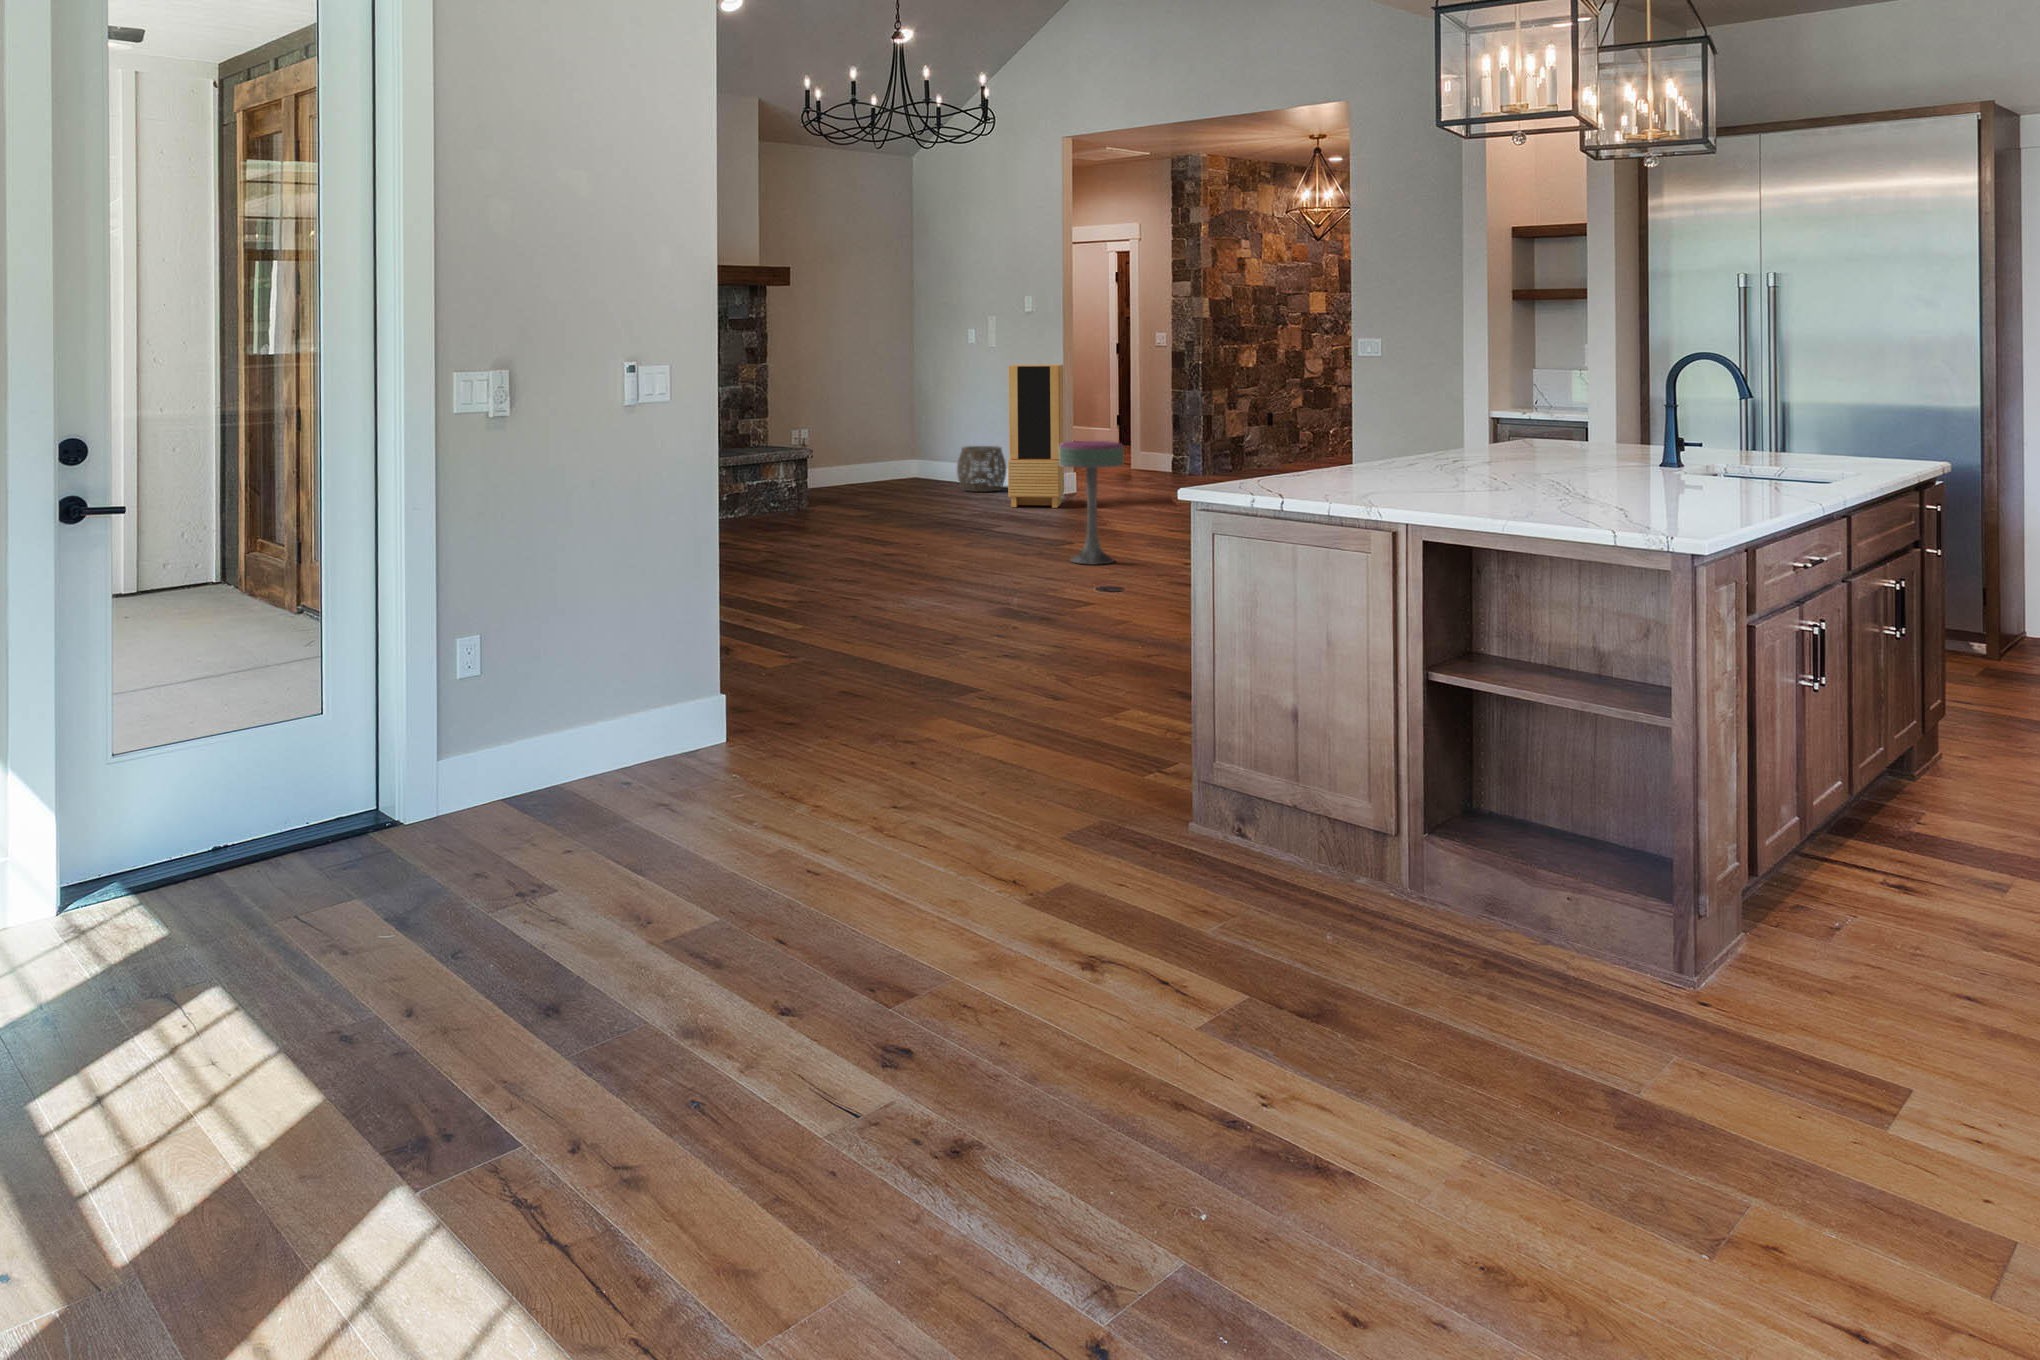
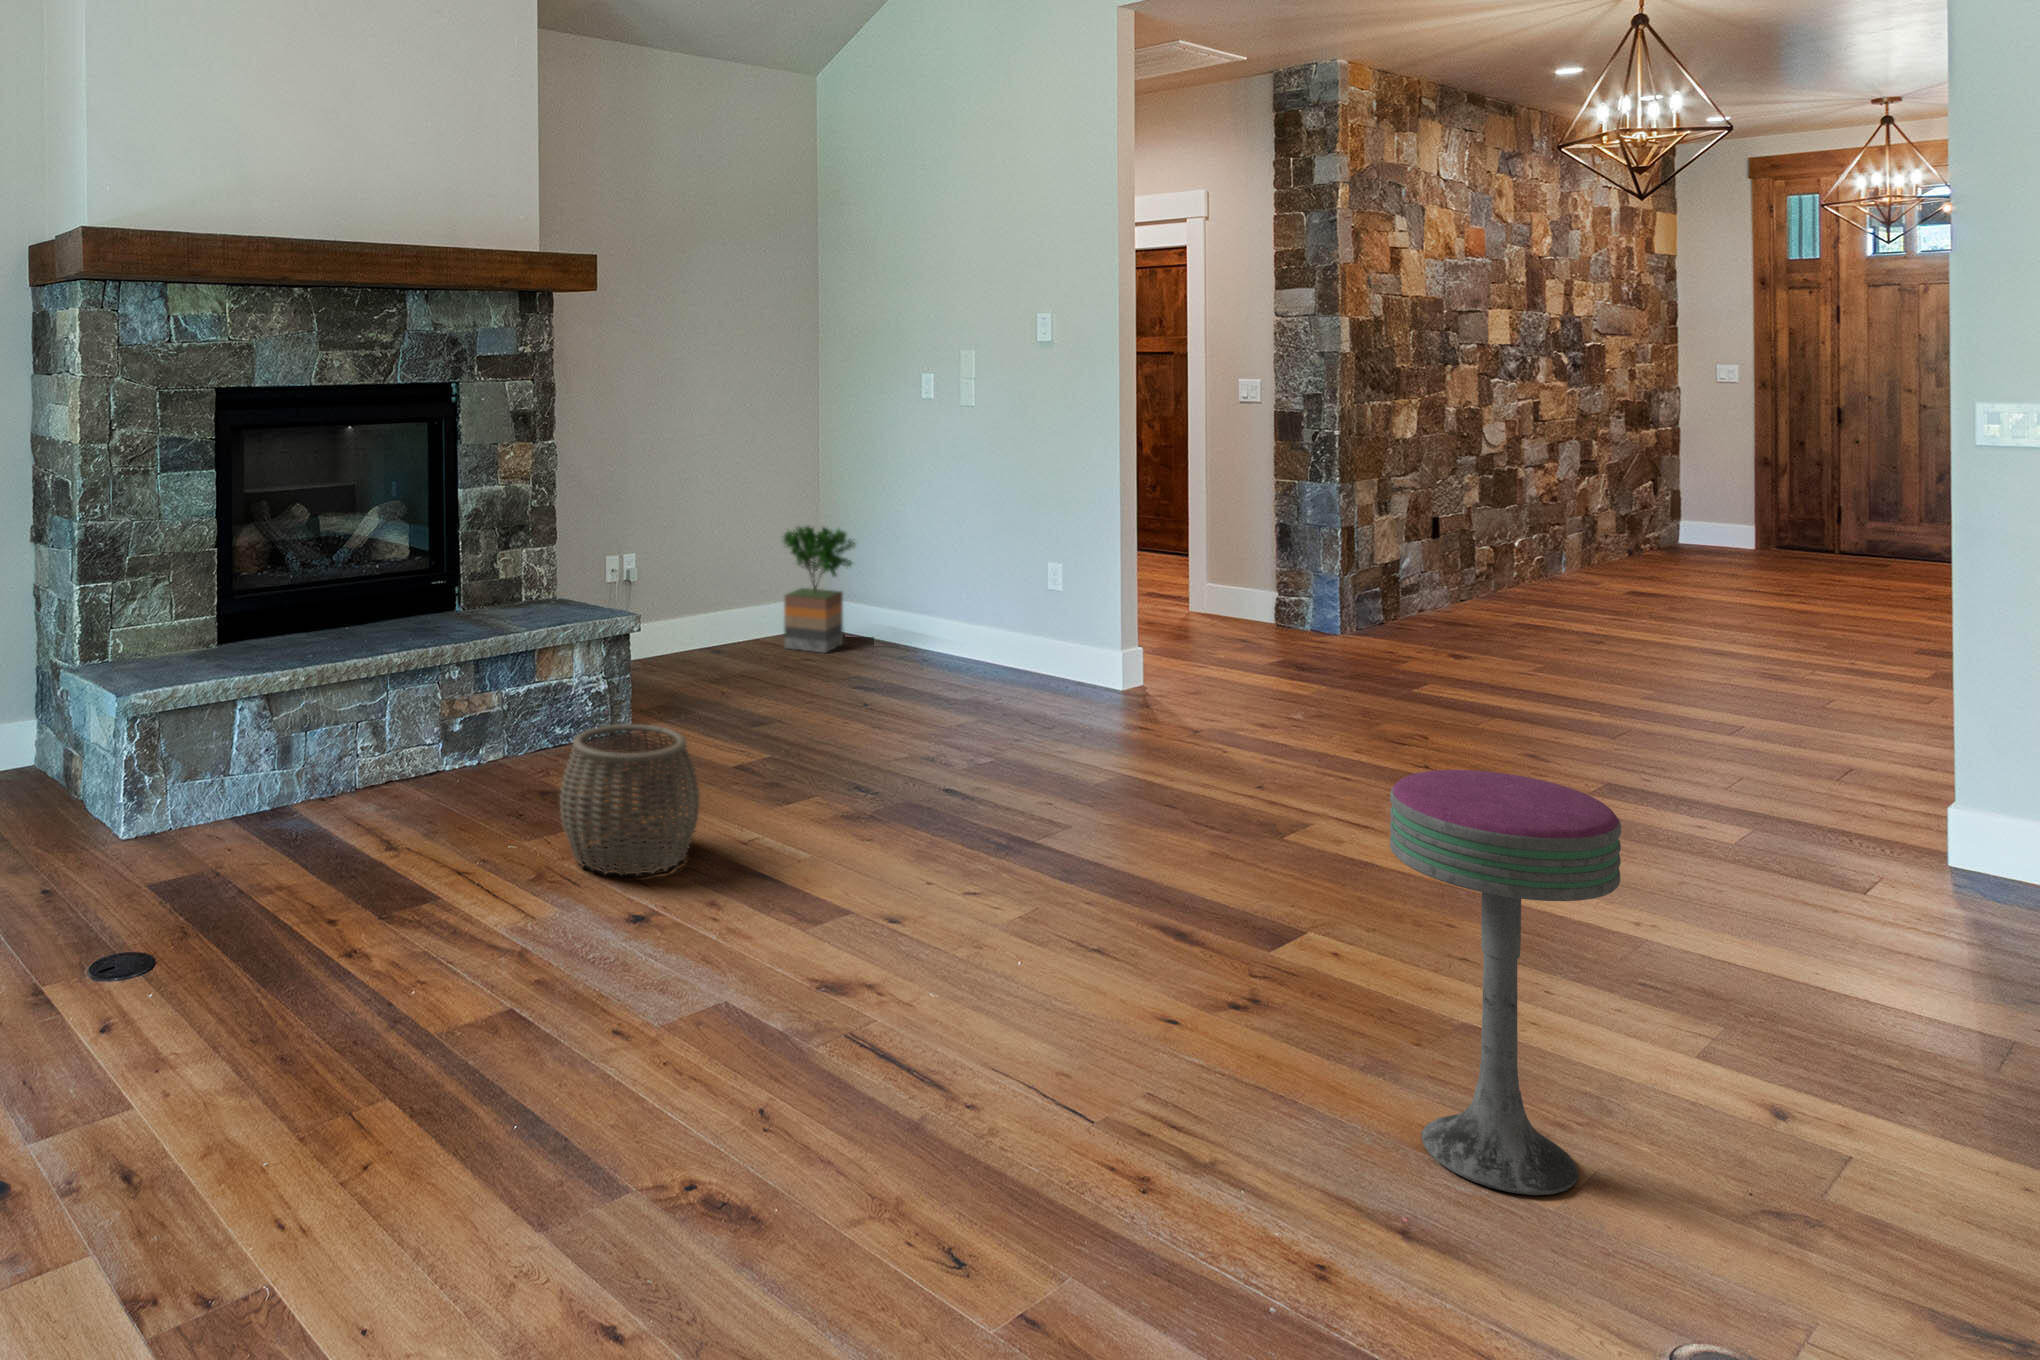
storage cabinet: present [1008,365,1064,508] -> none [1045,458,1158,766]
potted tree: none [891,414,935,484] -> present [782,525,855,653]
woven basket: present [957,446,1006,492] -> present [560,724,700,875]

